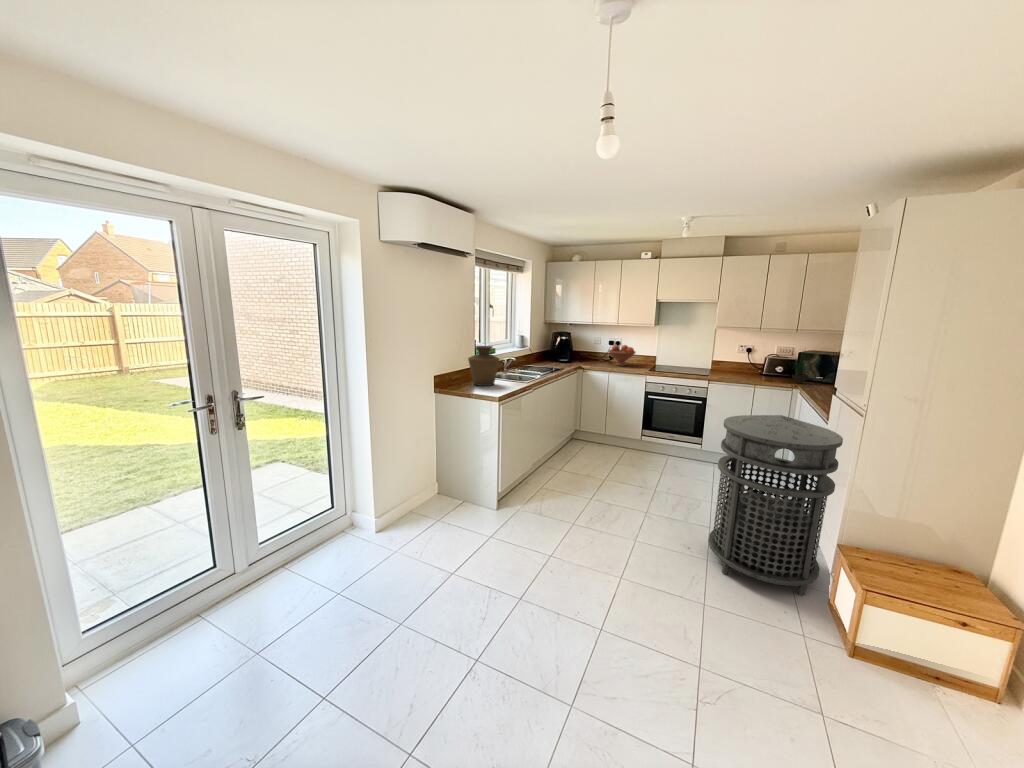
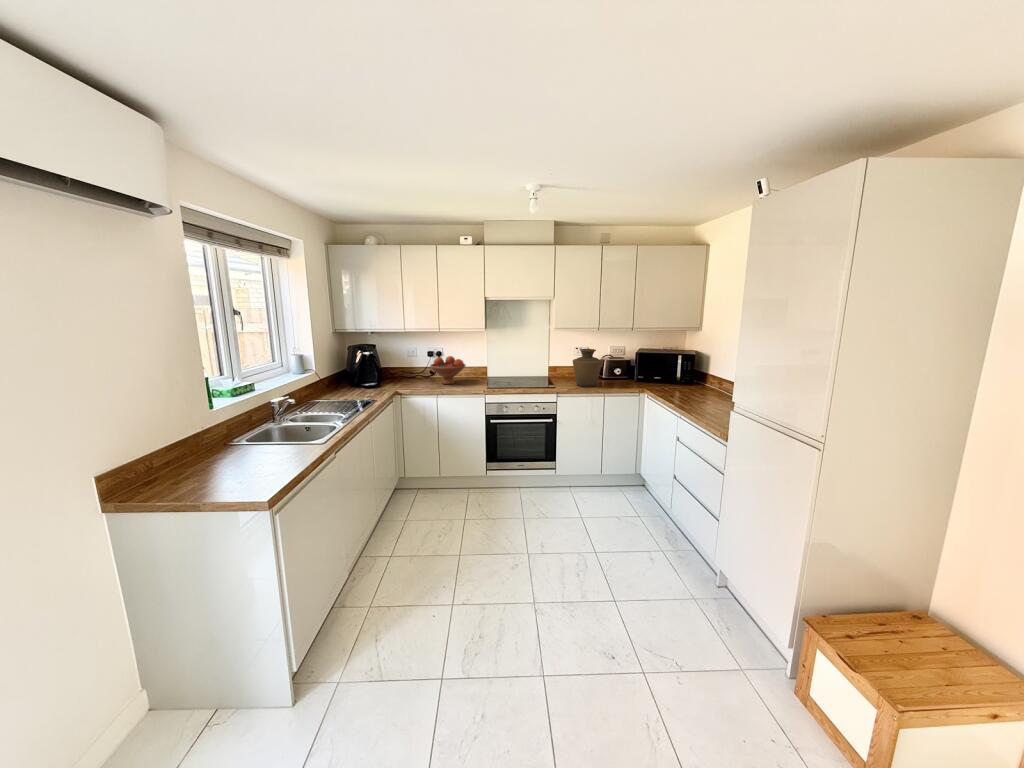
vase: present [468,346,500,386] -> present [573,349,602,387]
potted plant: present [792,353,807,384] -> none [630,345,654,387]
trash can: present [708,415,843,596] -> none [632,454,795,700]

